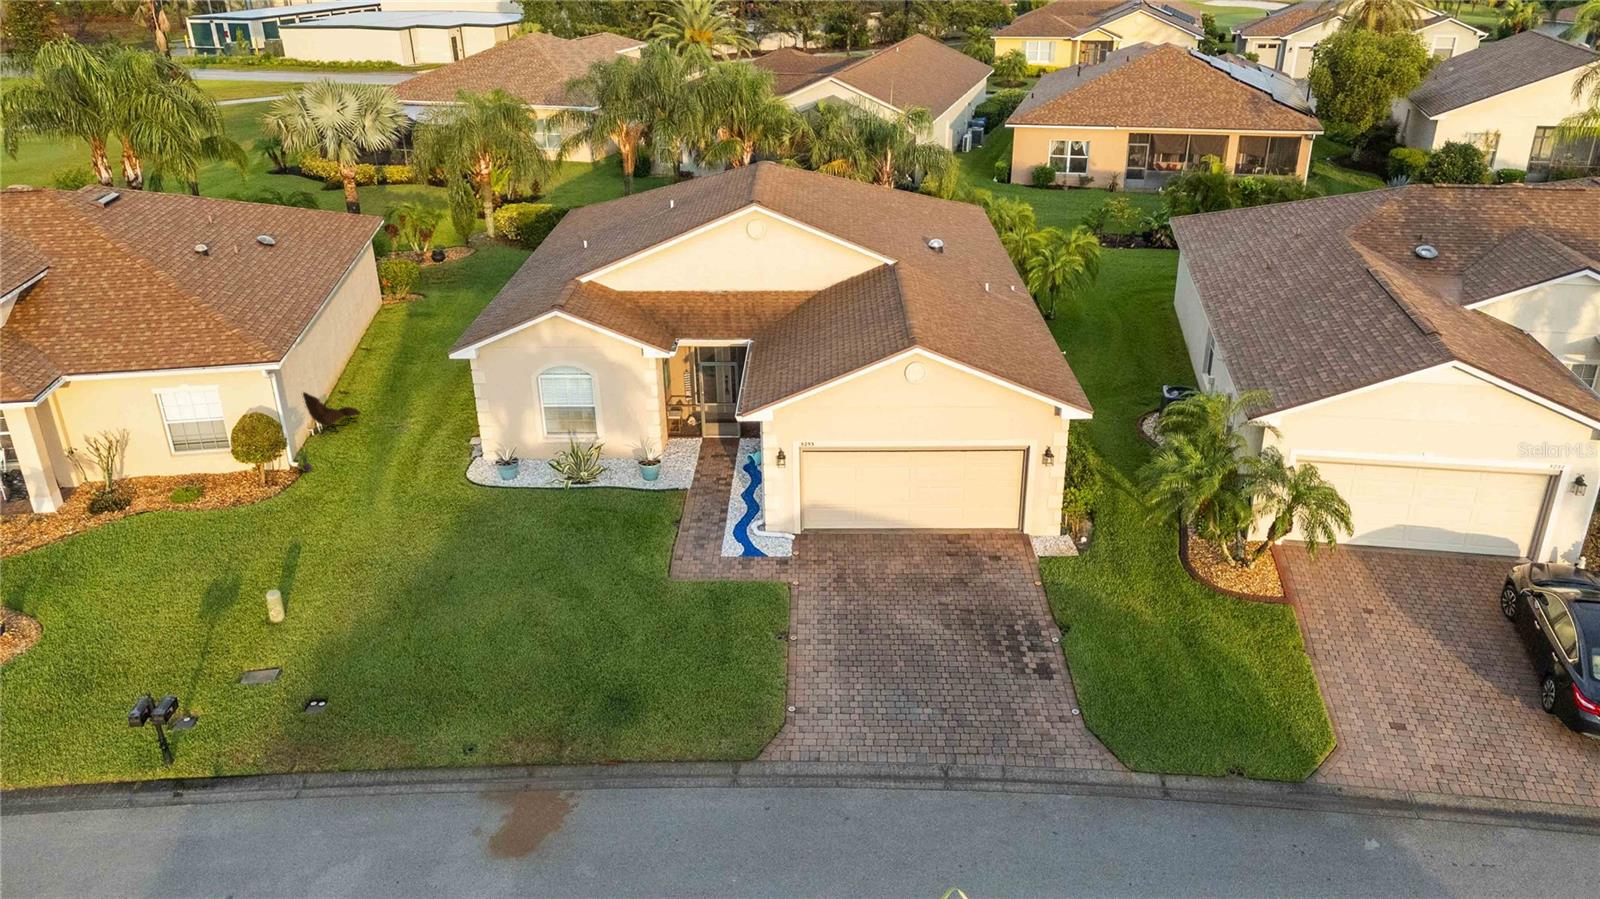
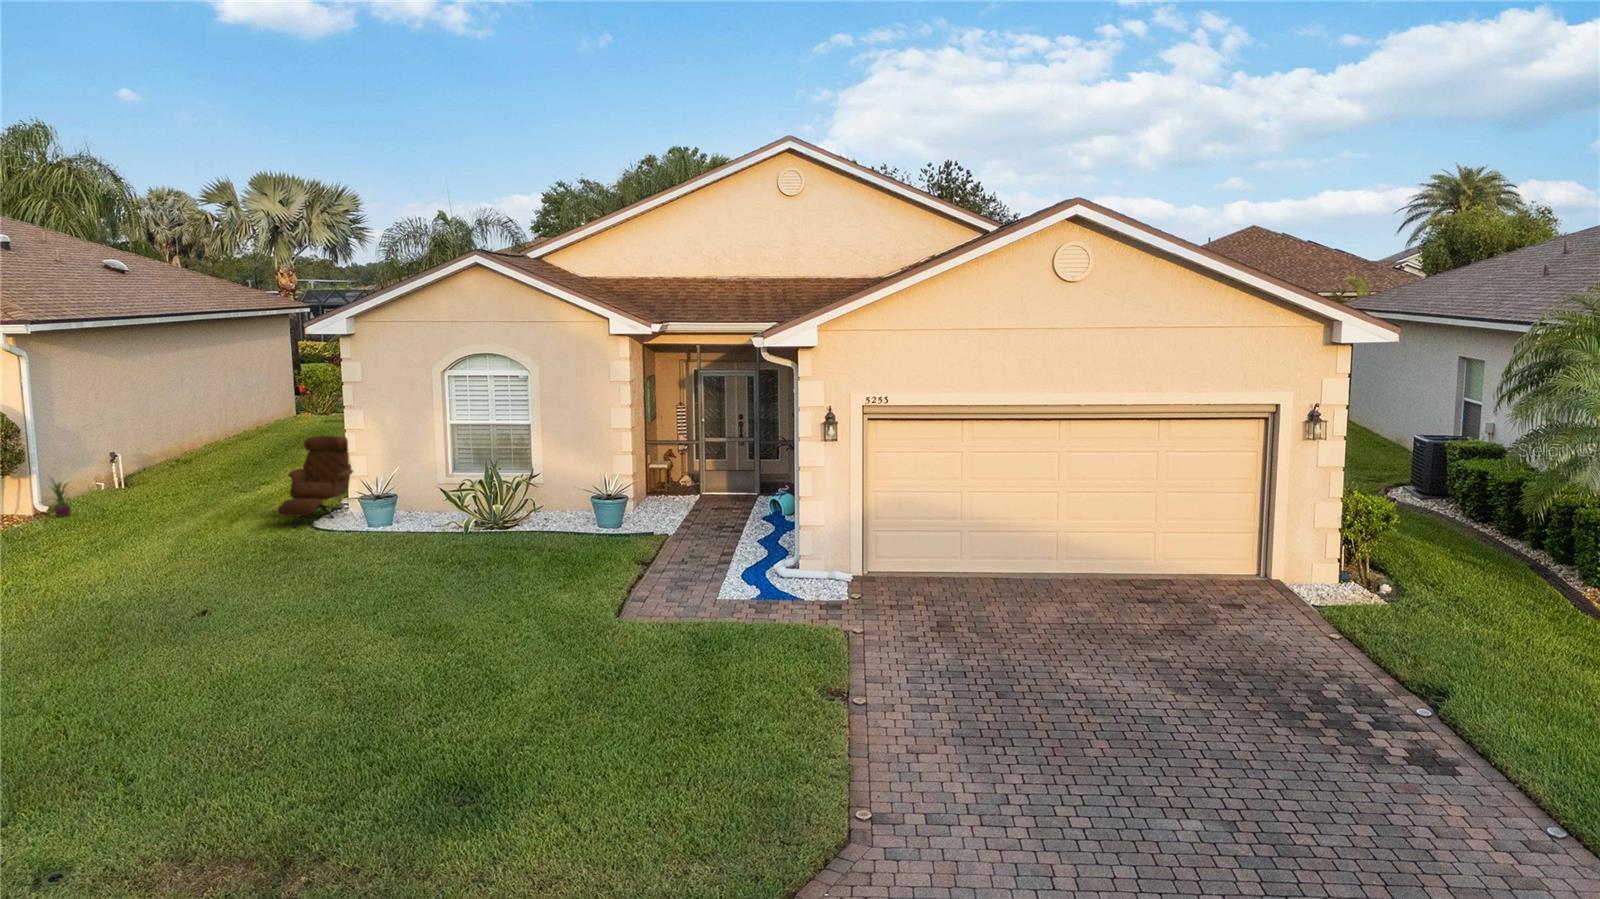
lounge chair: present [303,392,361,433] -> present [277,436,353,527]

